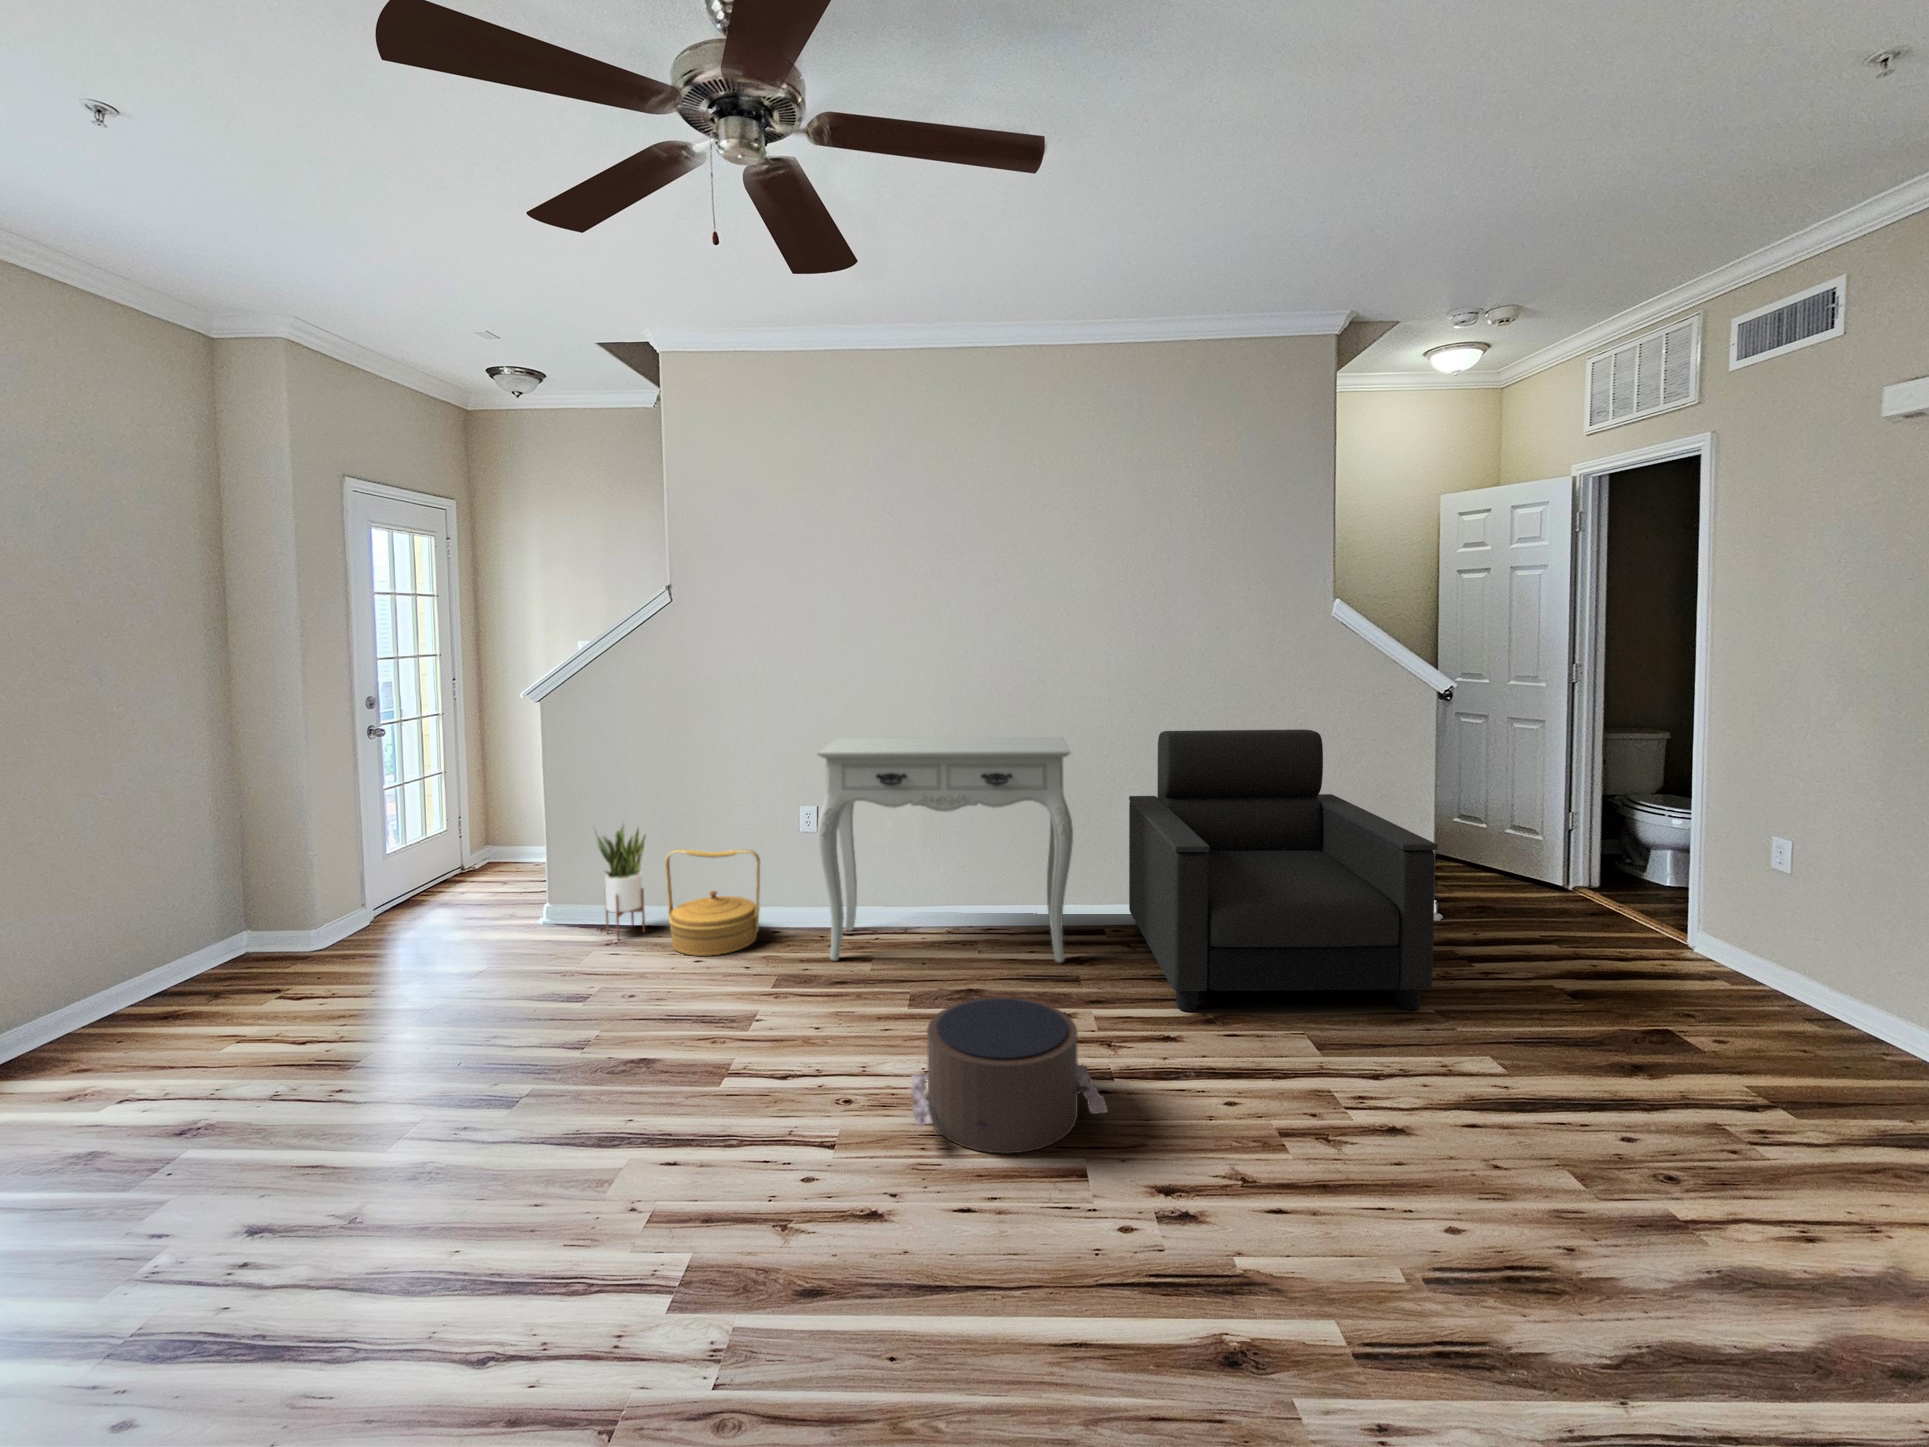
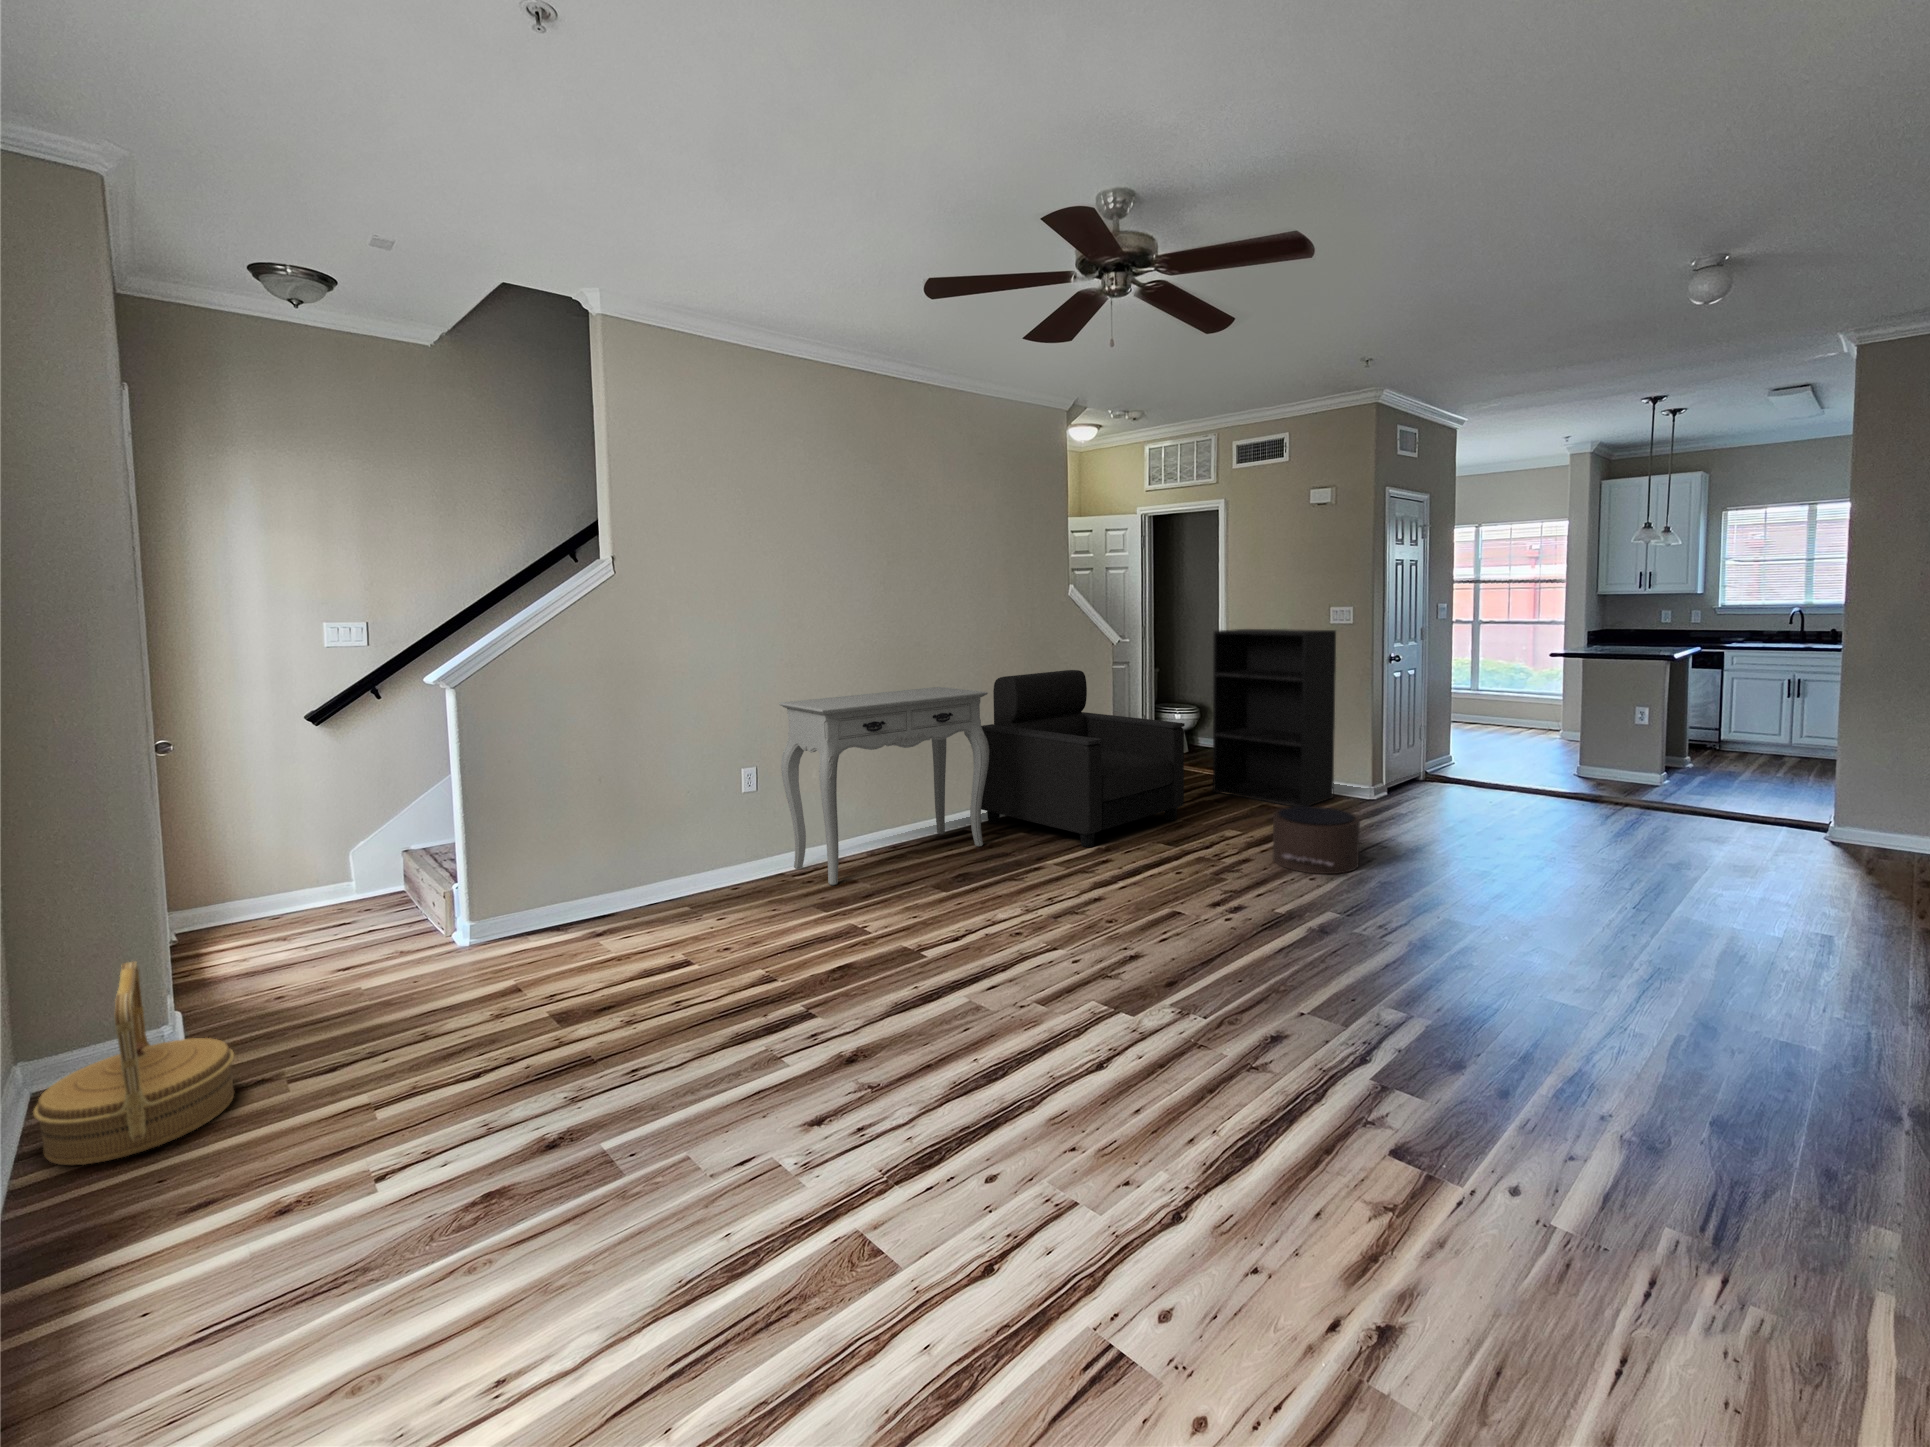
bookshelf: none [1595,680,1908,1073] -> present [1213,629,1336,807]
potted plant: present [593,822,646,939] -> none [561,806,614,928]
woven basket: present [665,849,760,956] -> present [33,961,235,1165]
pouf: present [911,997,1107,1154] -> present [1273,806,1365,874]

